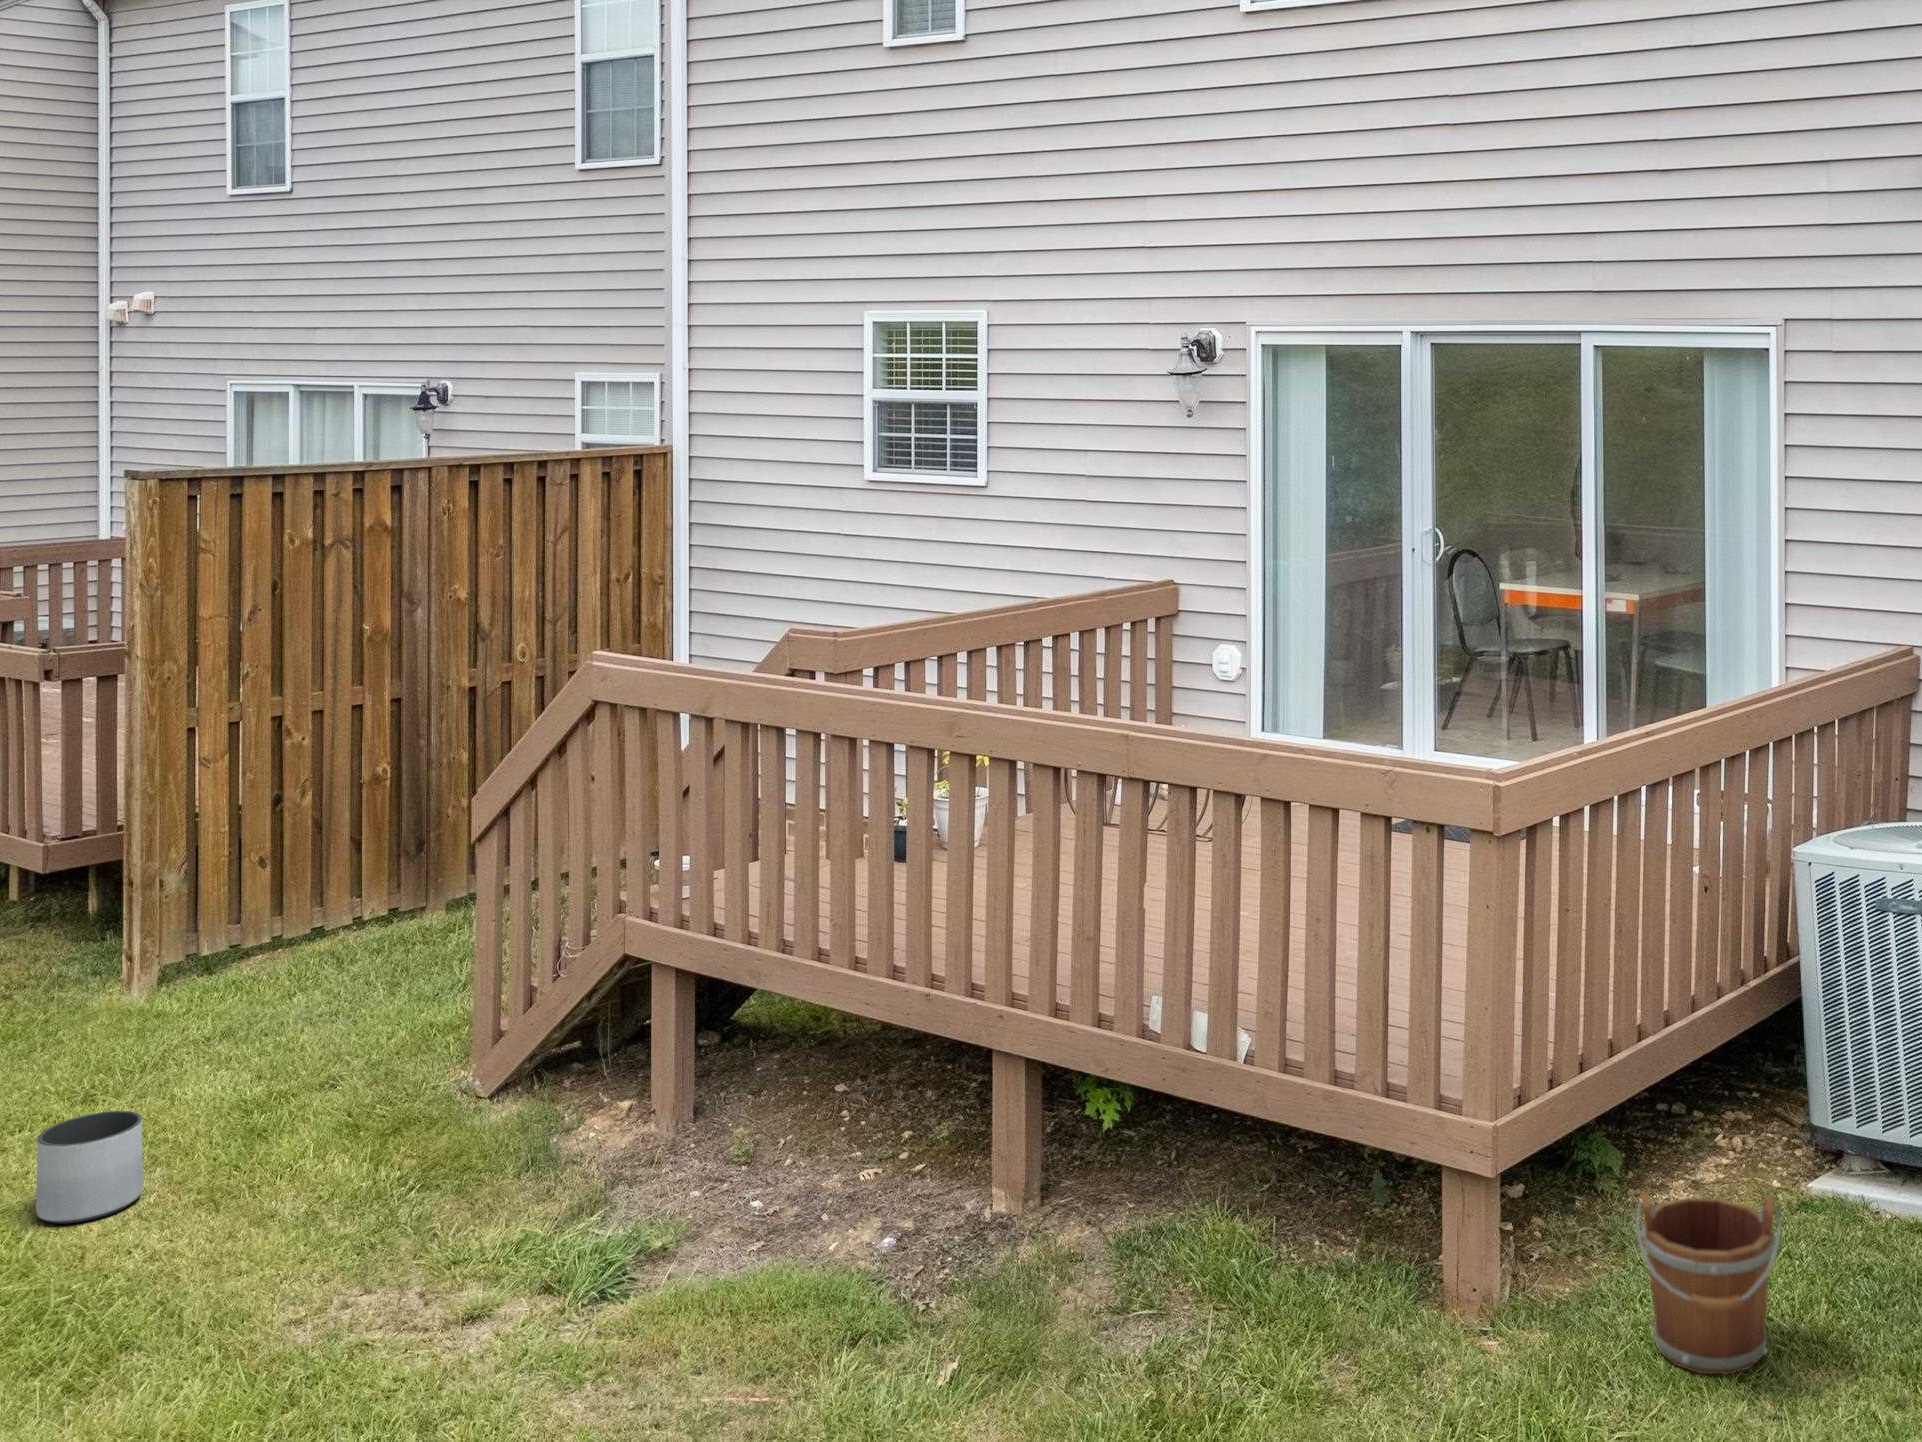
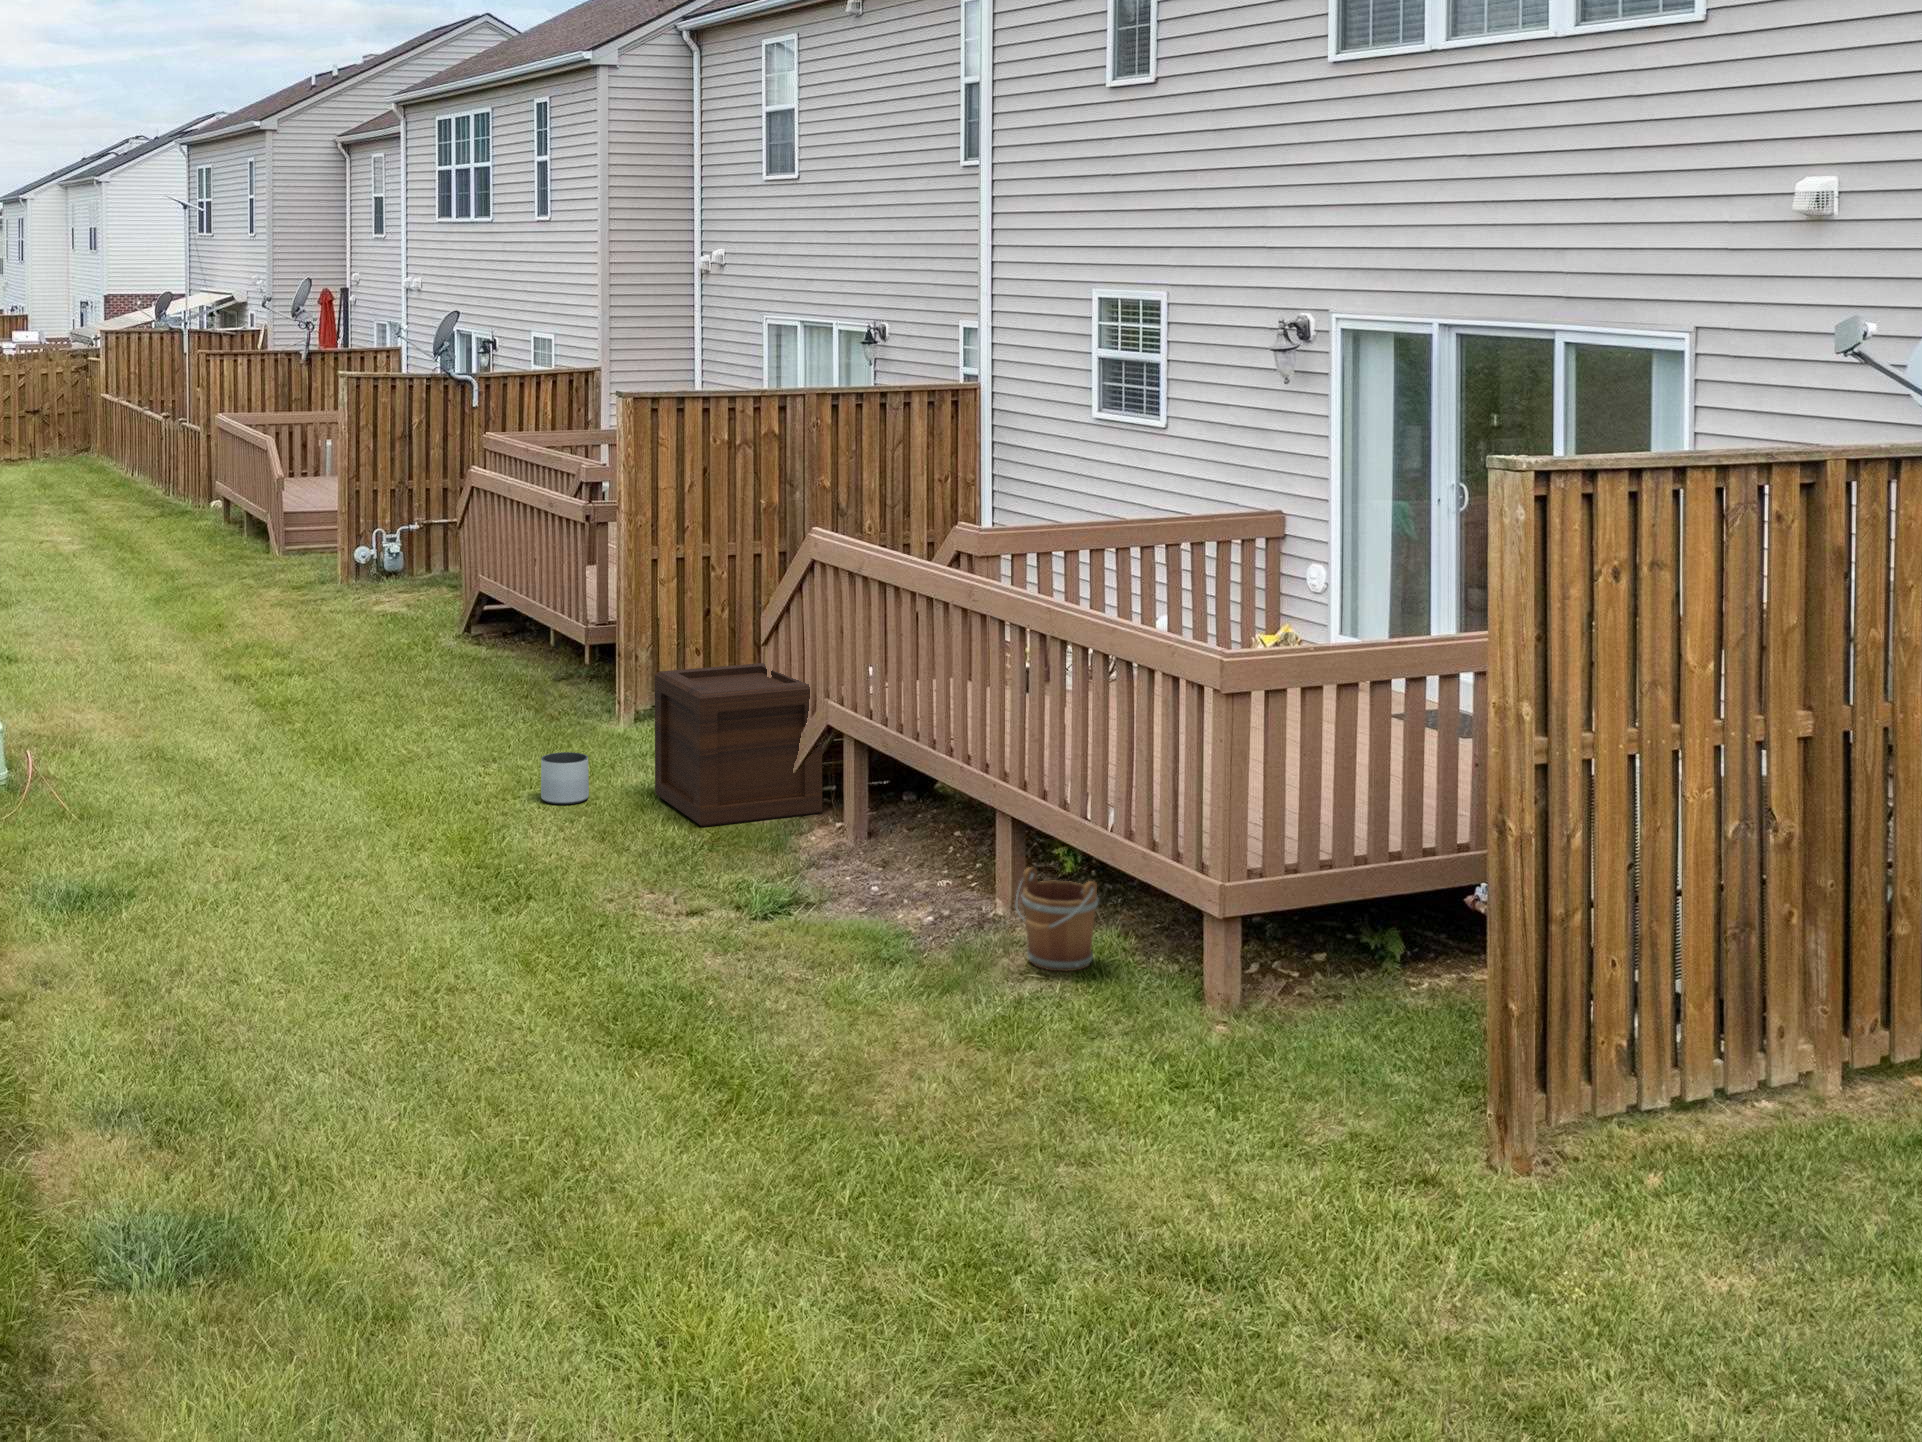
wooden crate: none [282,884,617,1204] -> present [655,663,822,827]
bucket: present [1636,1192,1781,1375] -> present [1016,867,1098,971]

